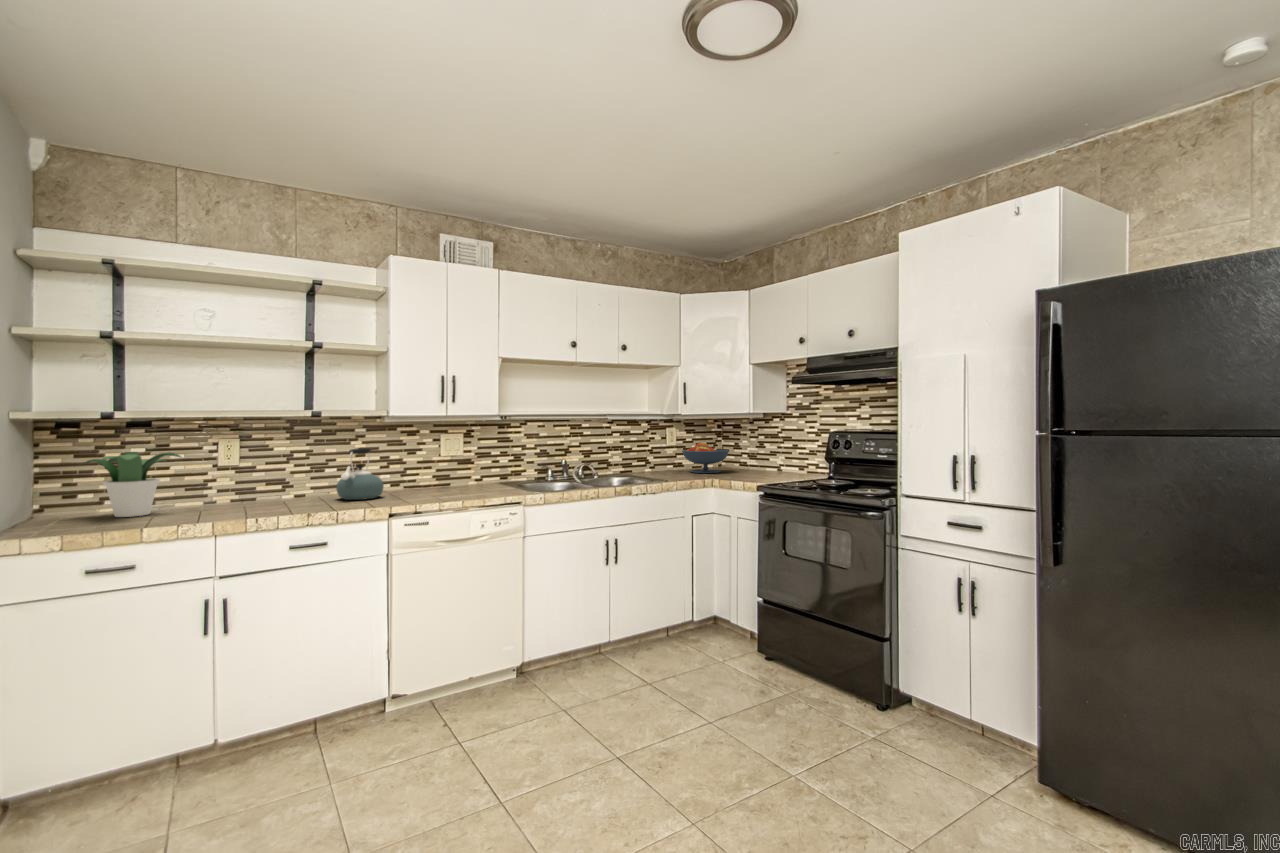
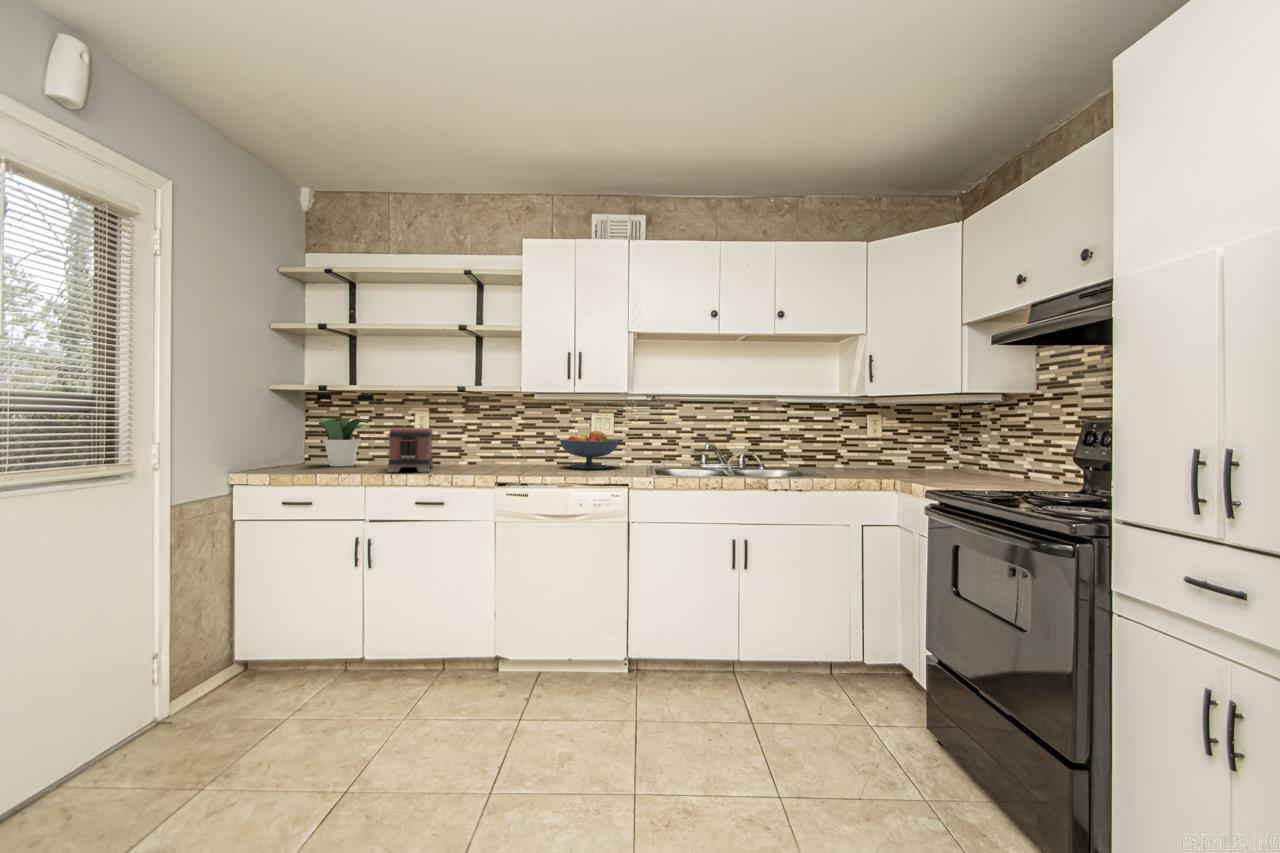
fruit bowl: present [682,443,729,473] -> present [560,431,619,469]
kettle: present [336,448,384,500] -> none [476,422,520,469]
toaster: none [224,459,305,515] -> present [386,428,433,472]

